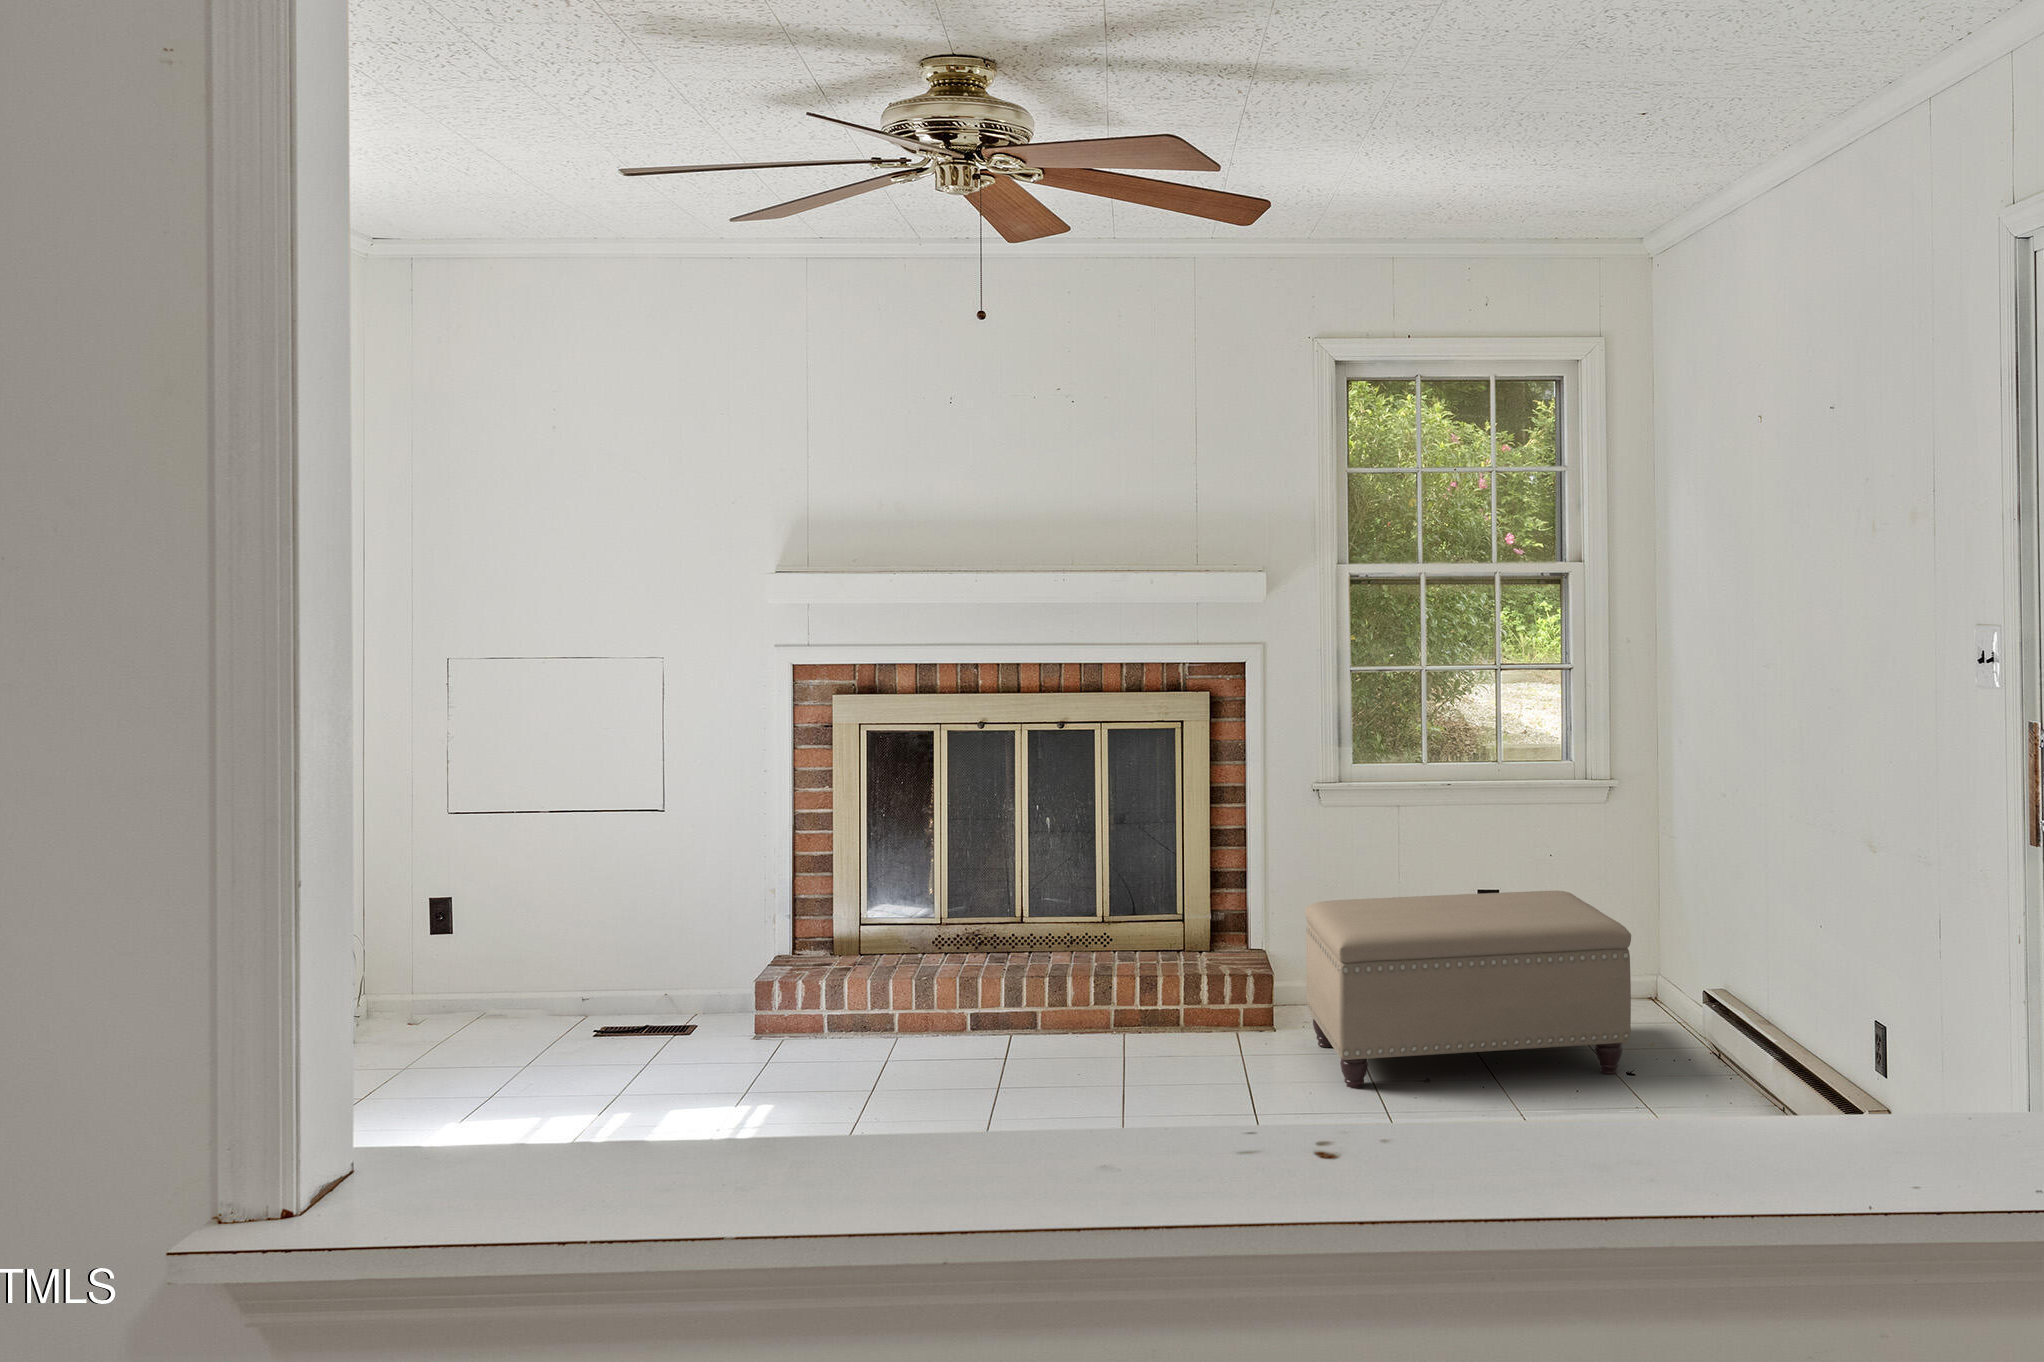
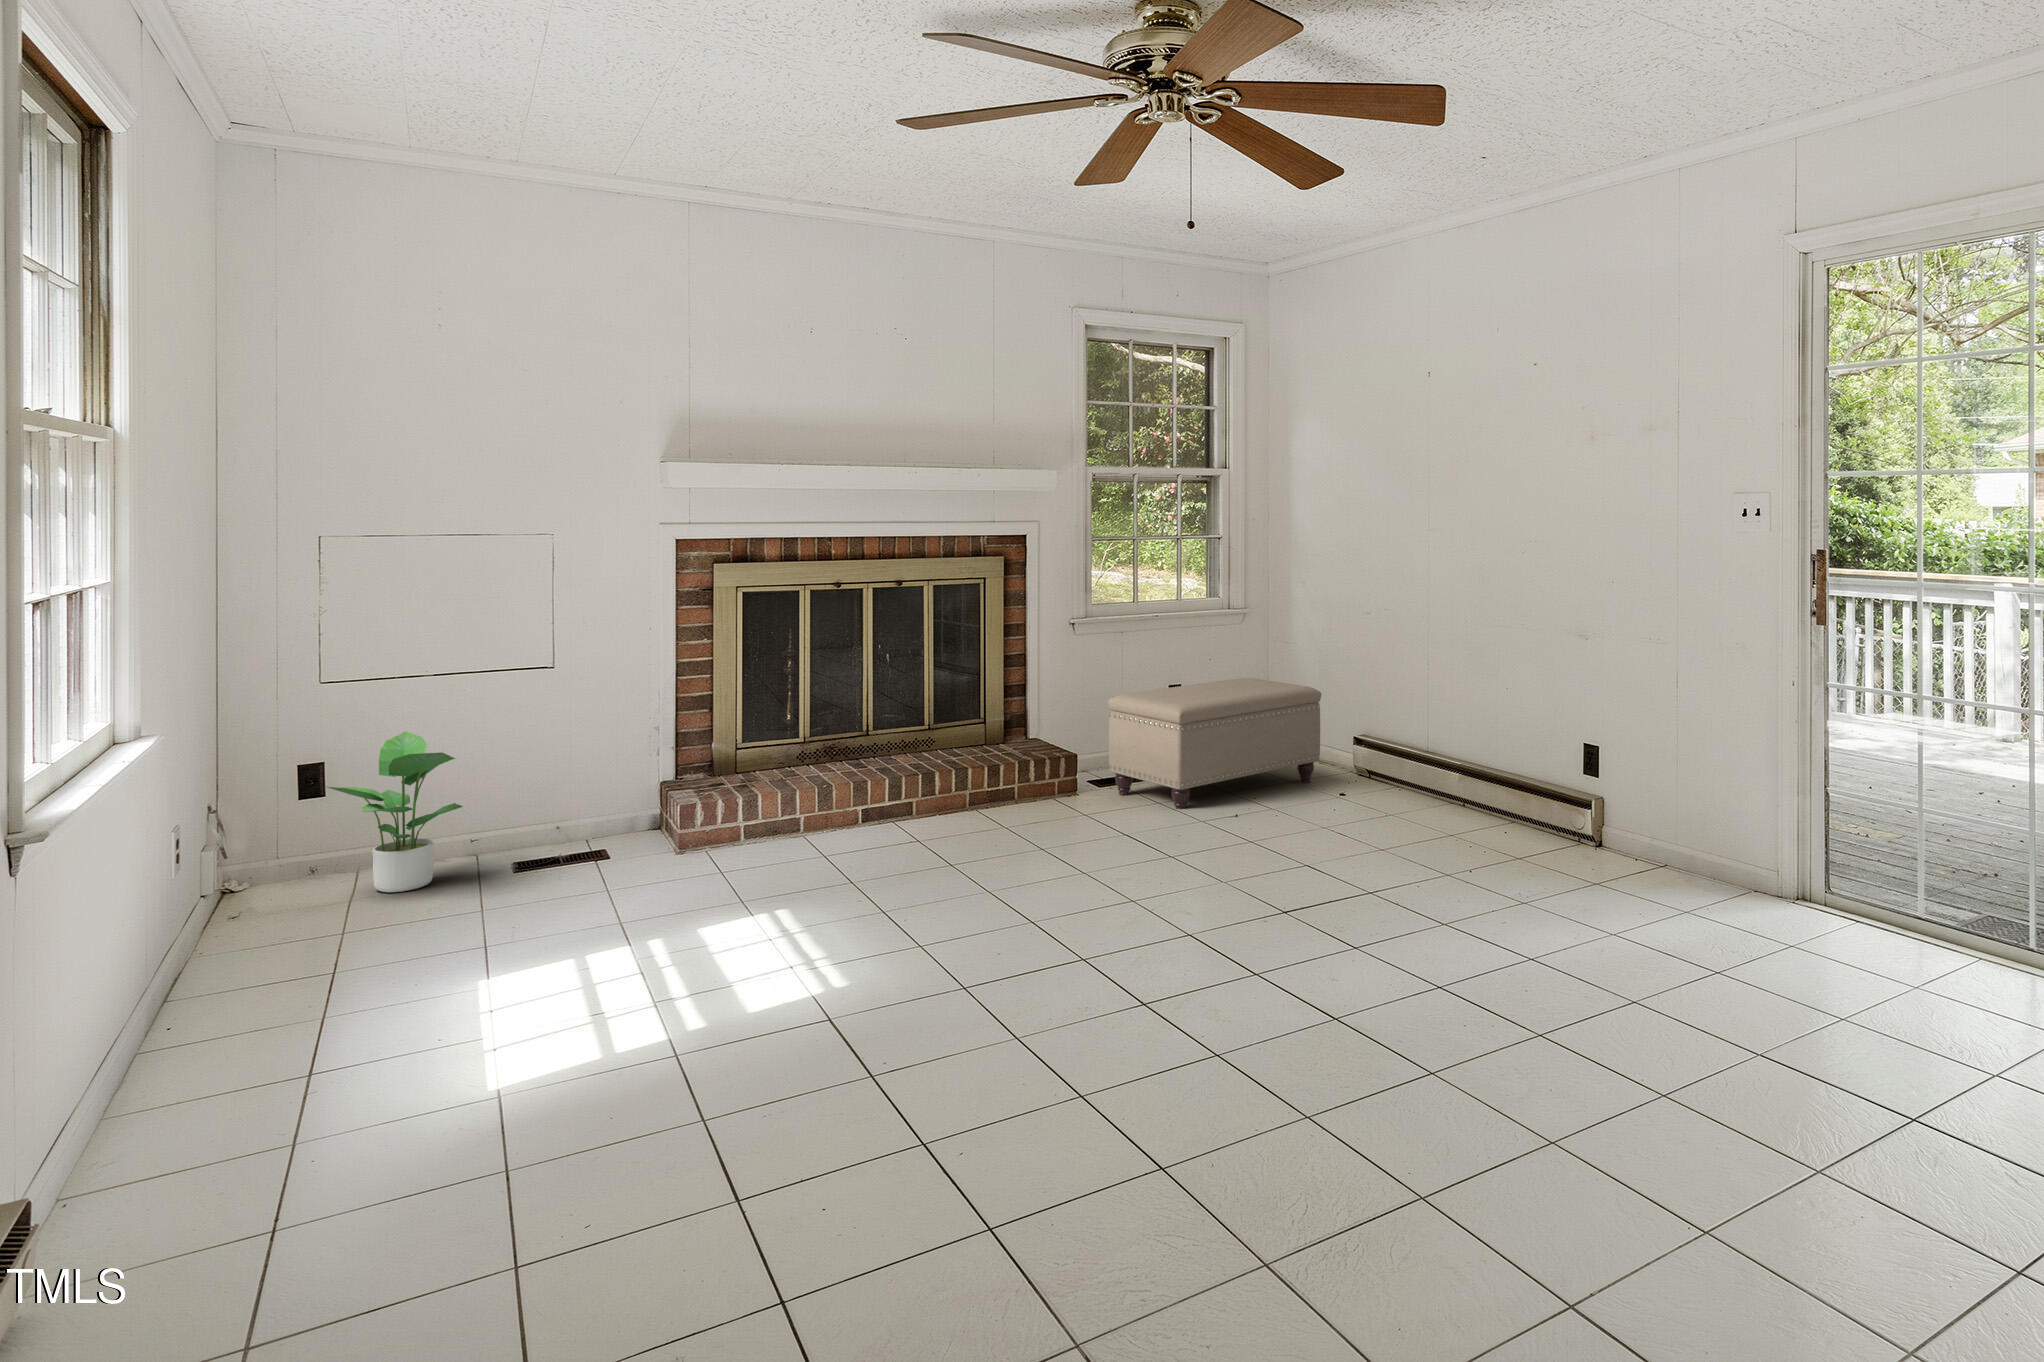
potted plant: none [428,867,564,1037] -> present [327,732,463,892]

